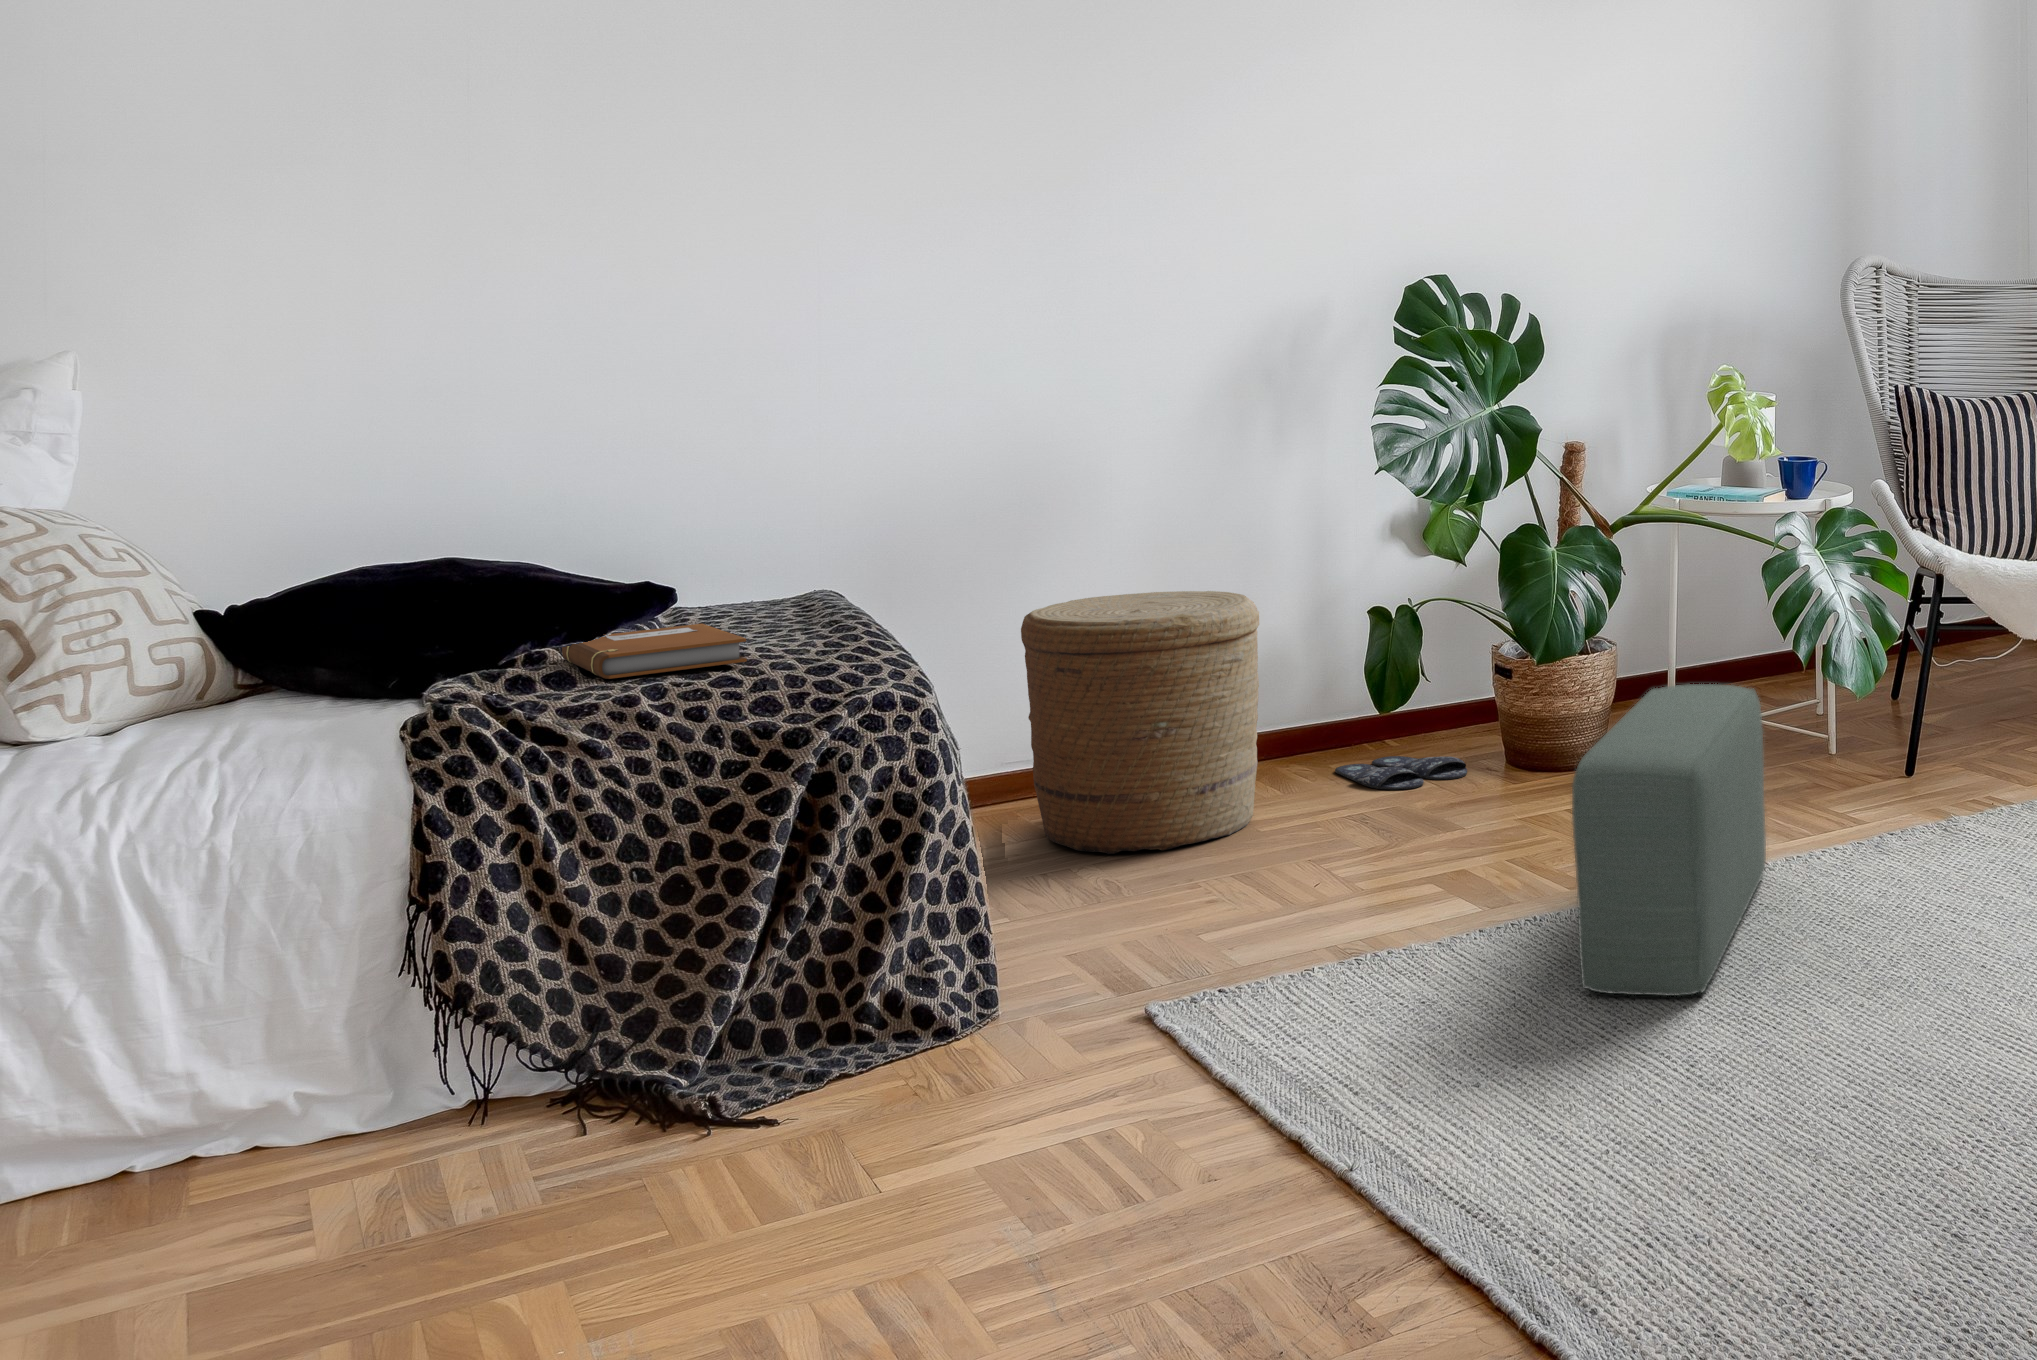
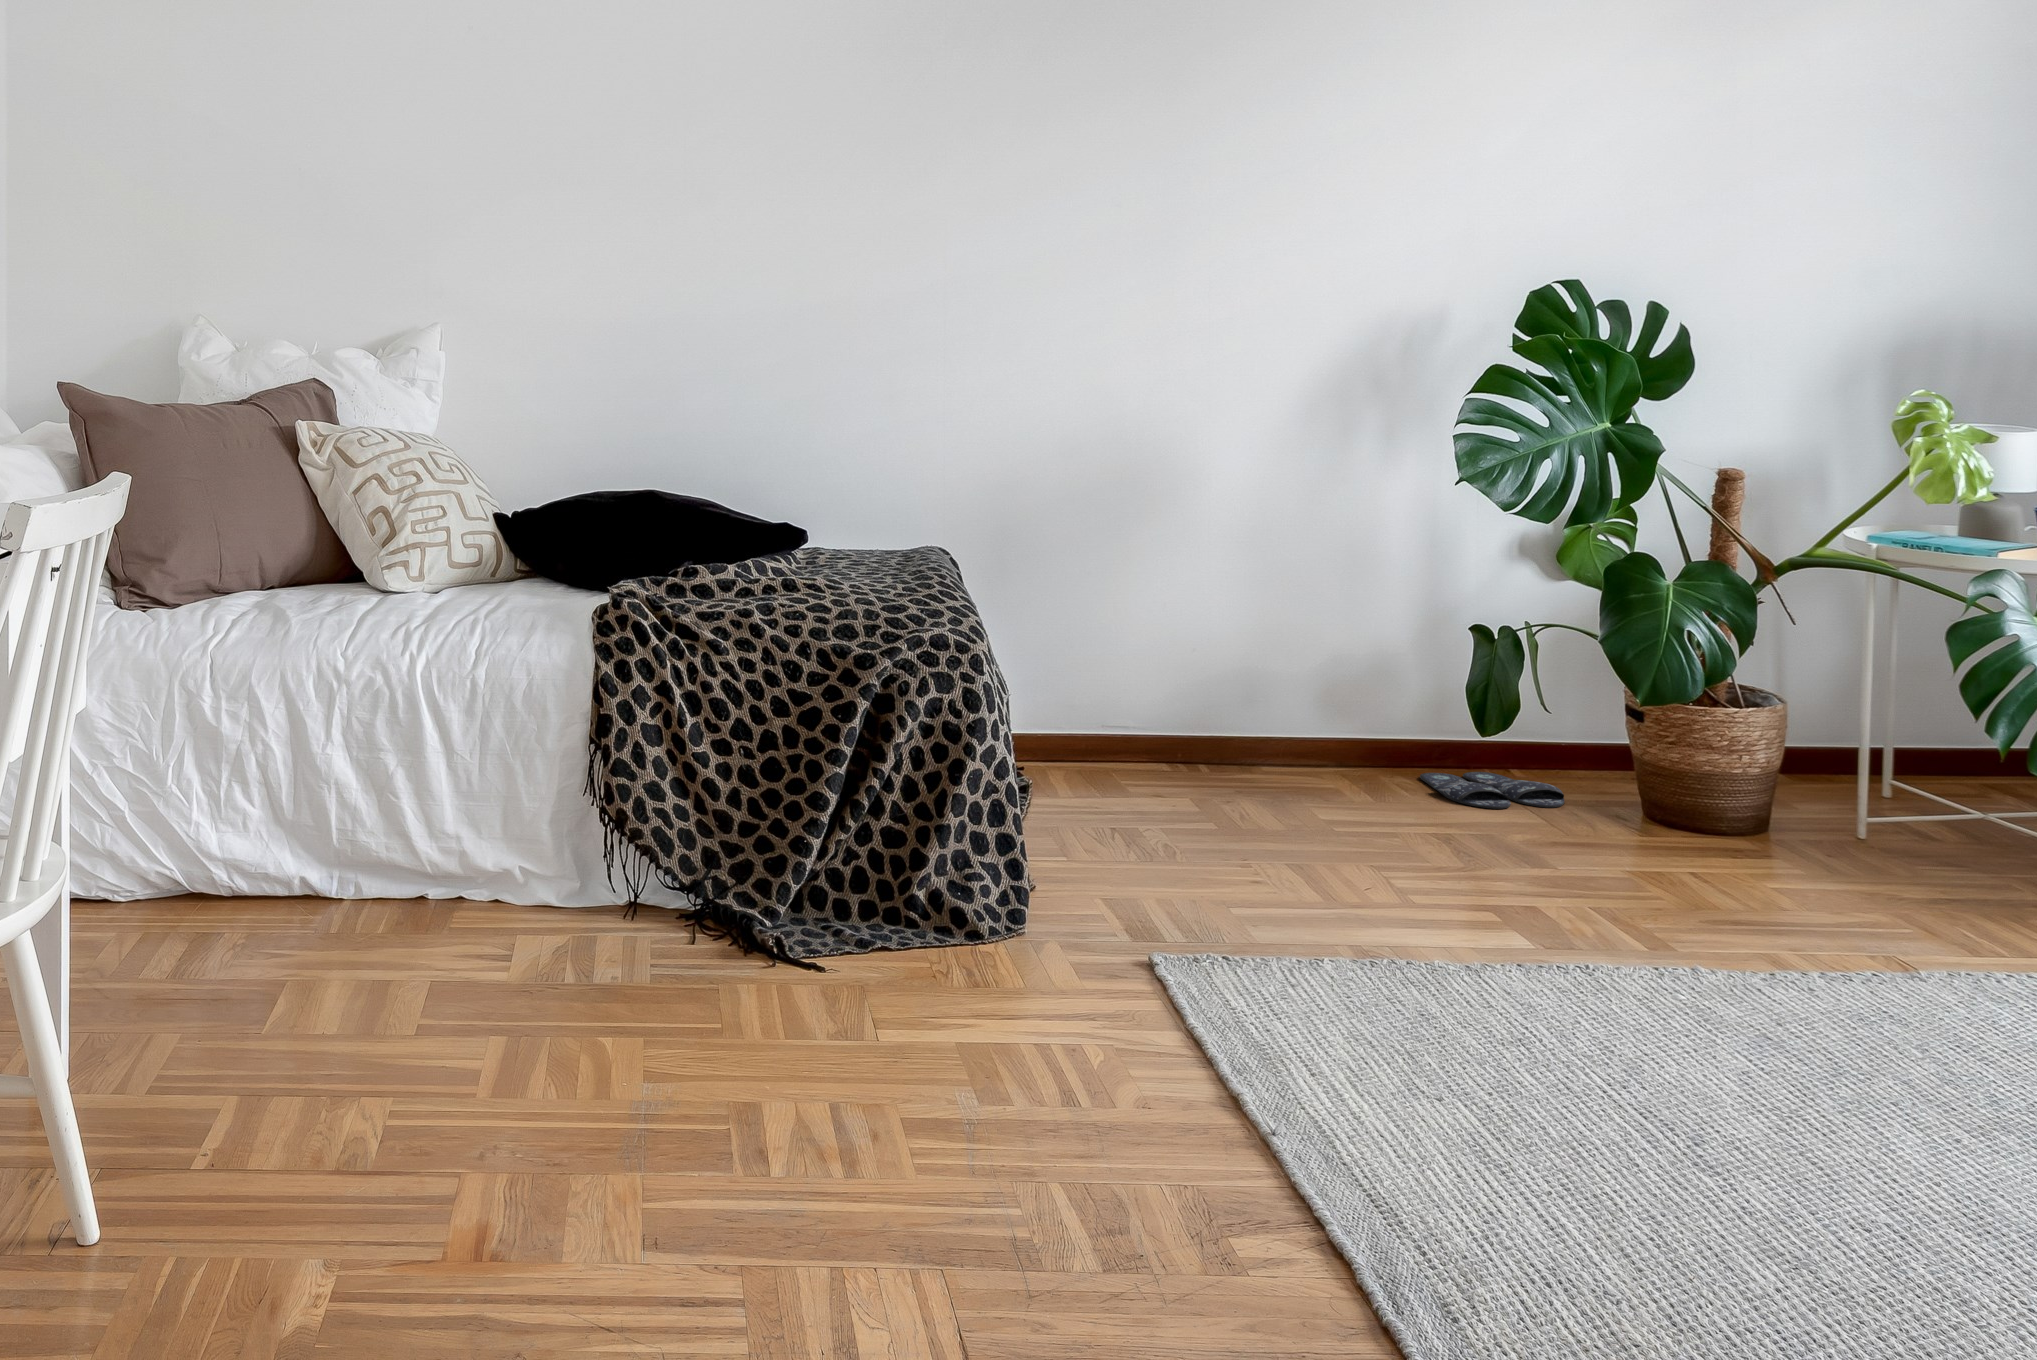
woven basket: present [1021,591,1259,855] -> none [1100,570,1333,821]
notebook: present [562,624,747,679] -> none [711,554,843,592]
pouf: present [1572,684,1766,996] -> none [1584,749,1870,1075]

